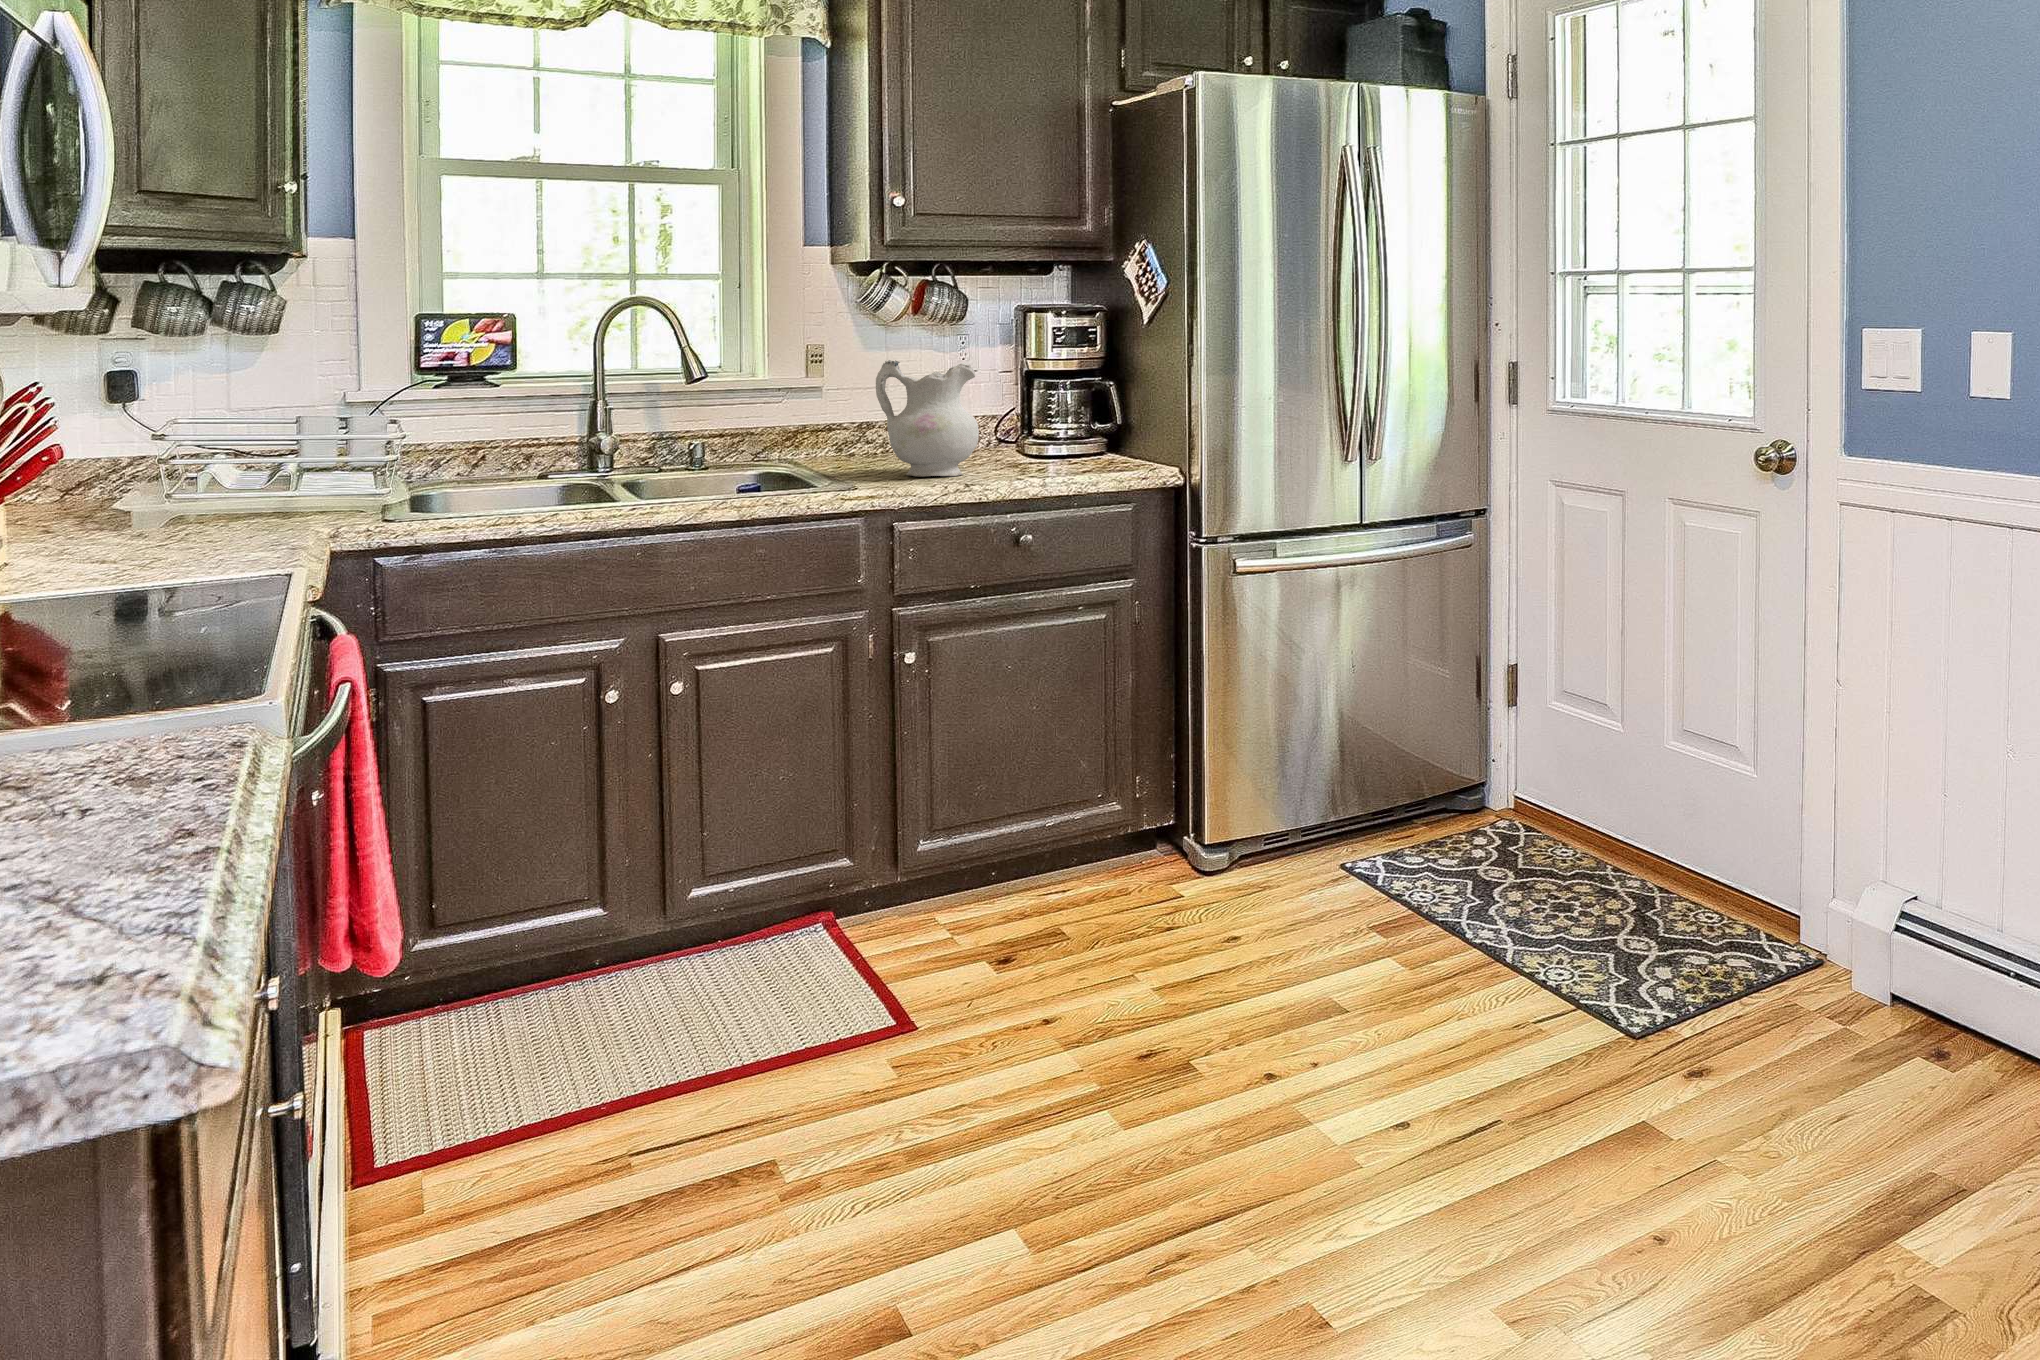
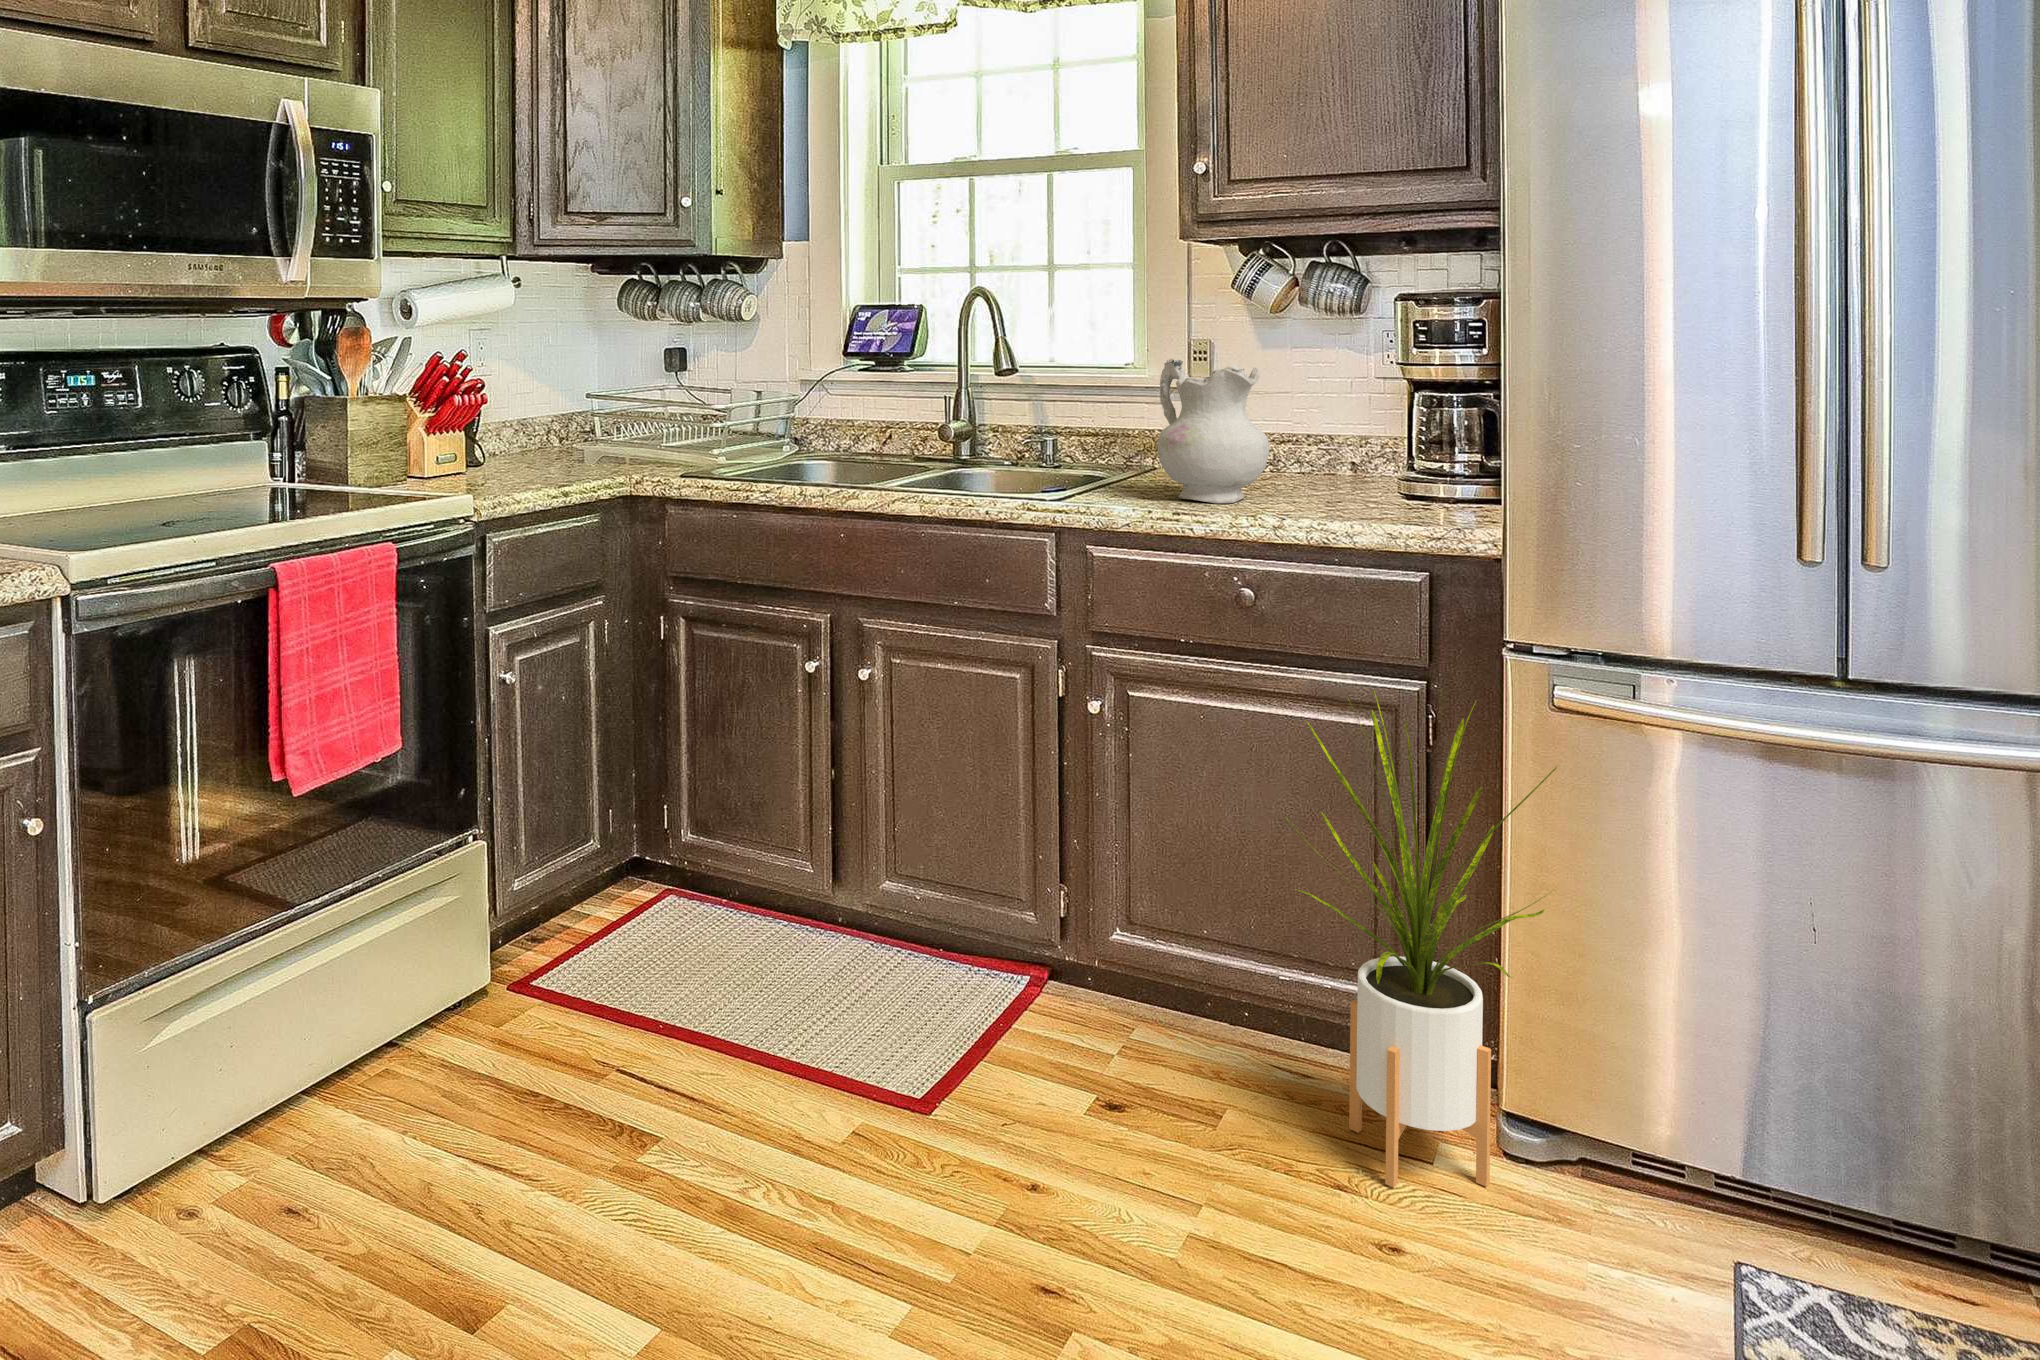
house plant: none [1104,577,1273,914] -> present [1286,689,1559,1188]

